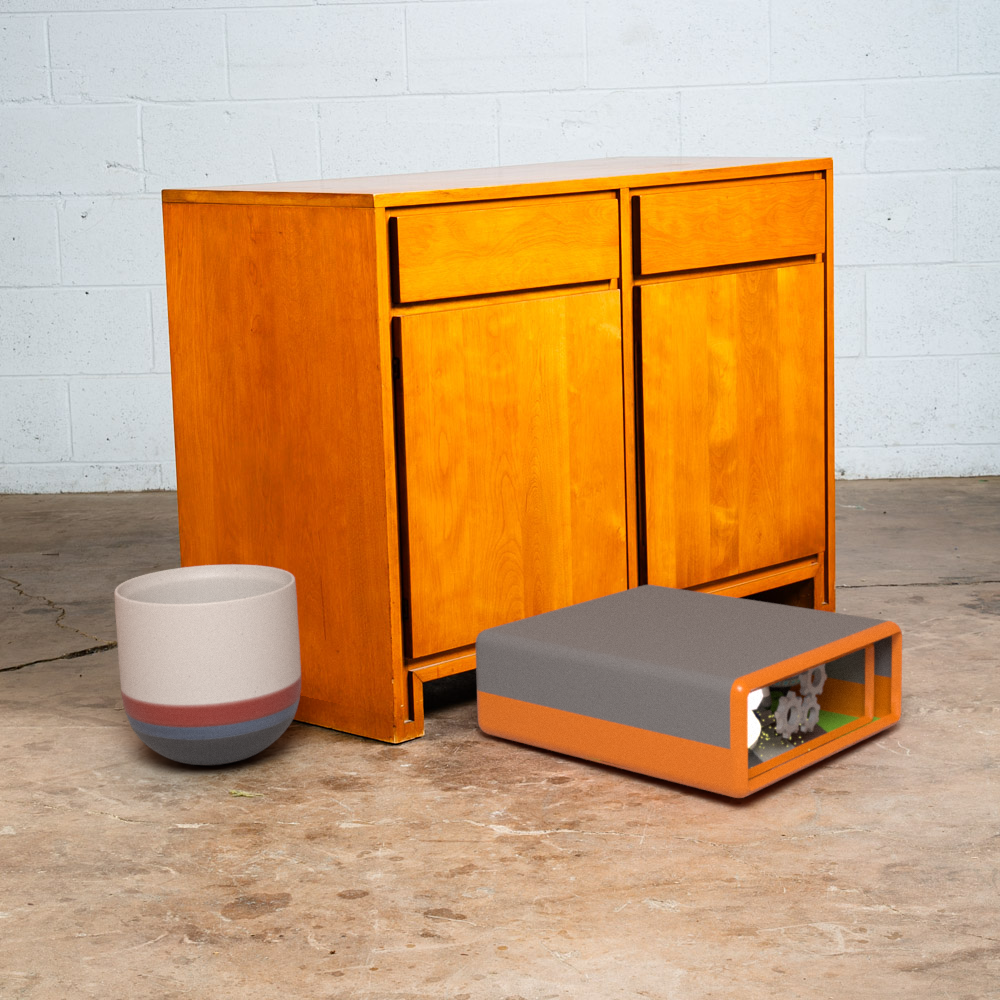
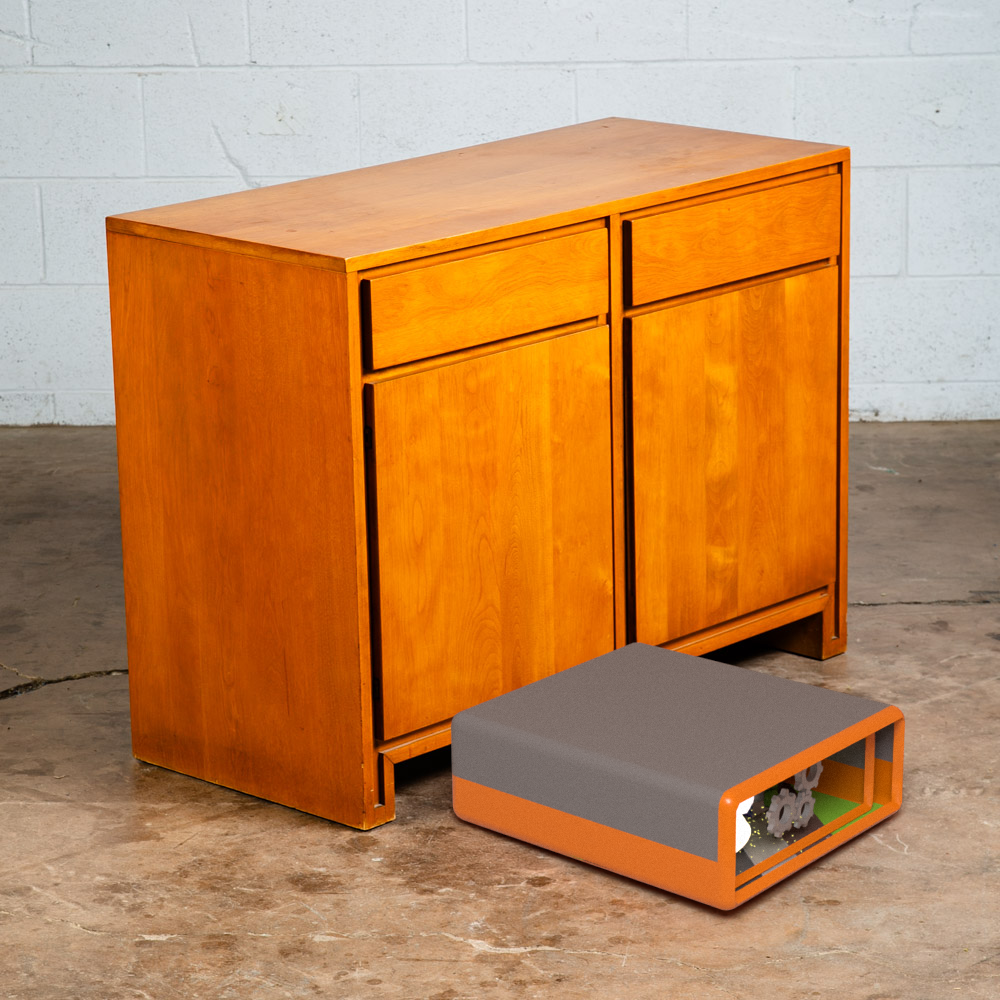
planter: present [114,564,301,765] -> none [66,636,265,859]

